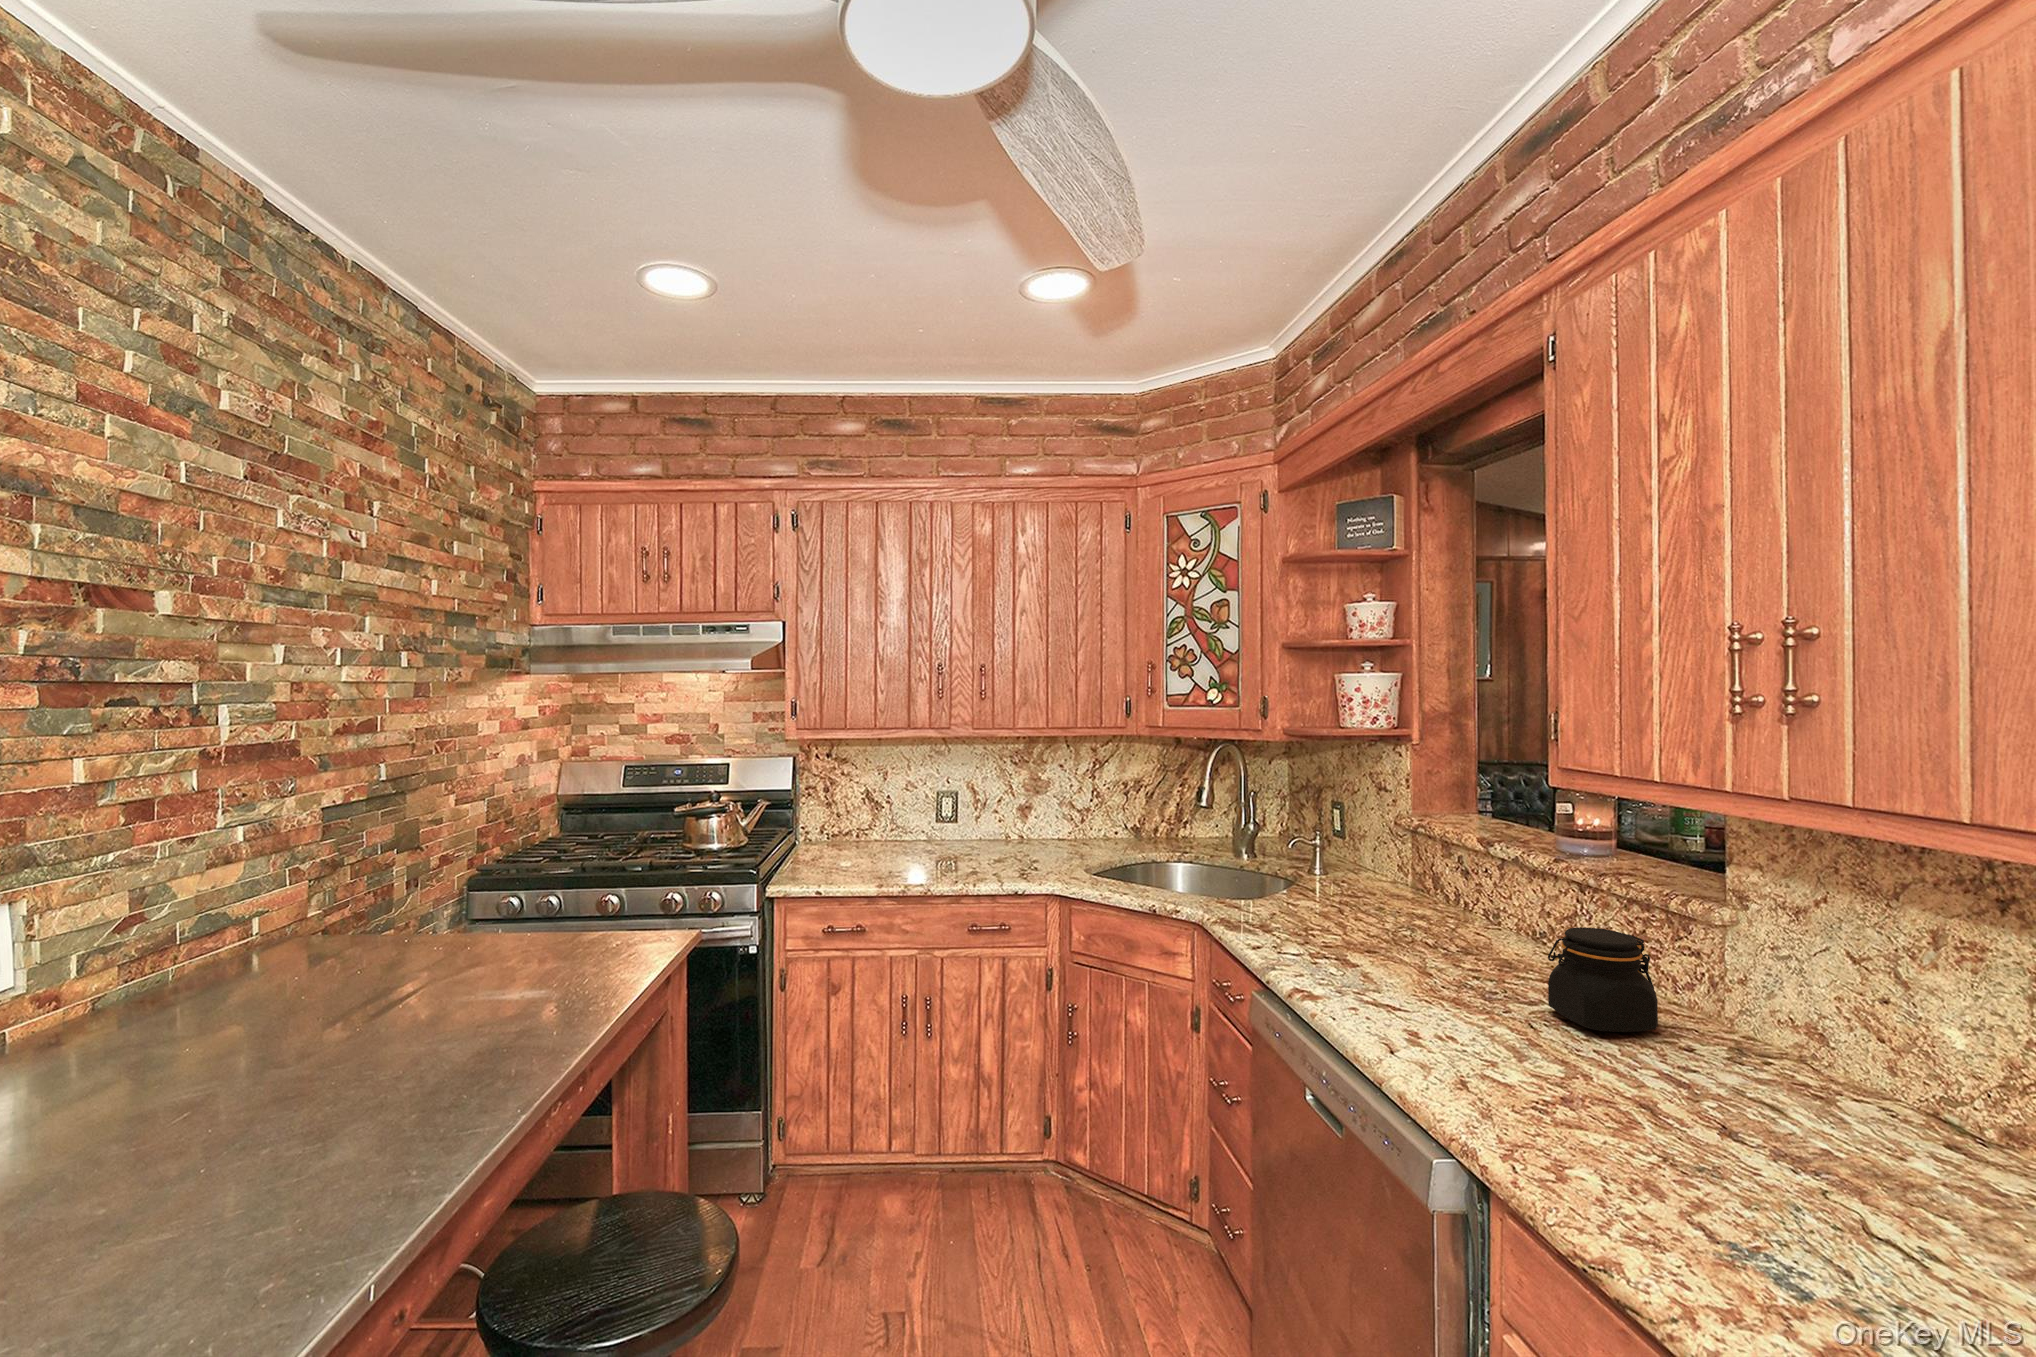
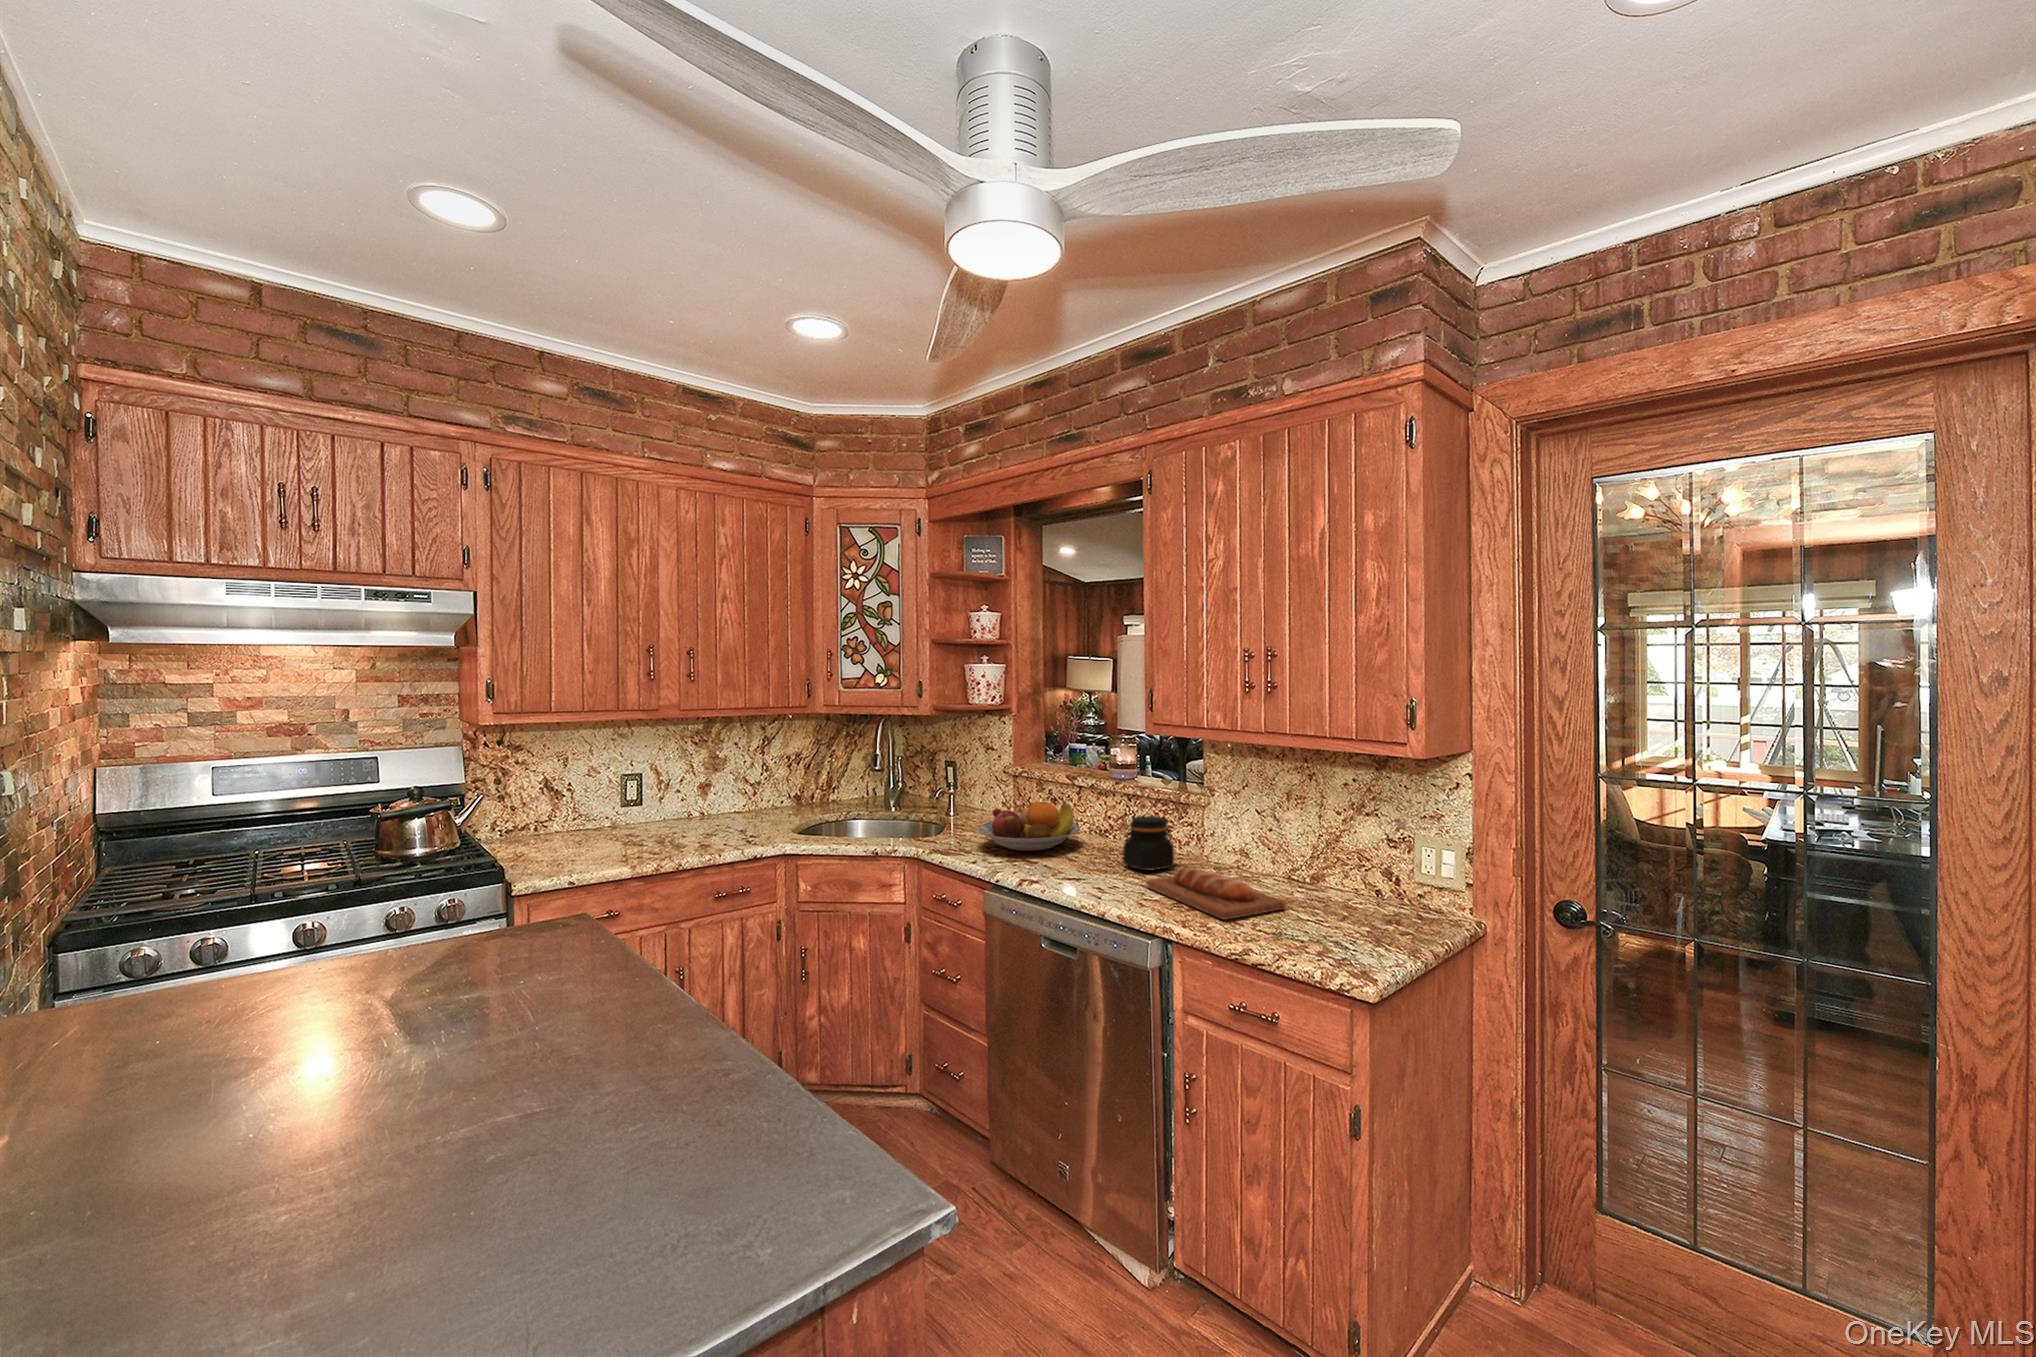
fruit bowl: none [1313,878,1483,954] -> present [978,801,1080,851]
bread loaf: none [1585,1044,1945,1206] -> present [1146,867,1285,919]

